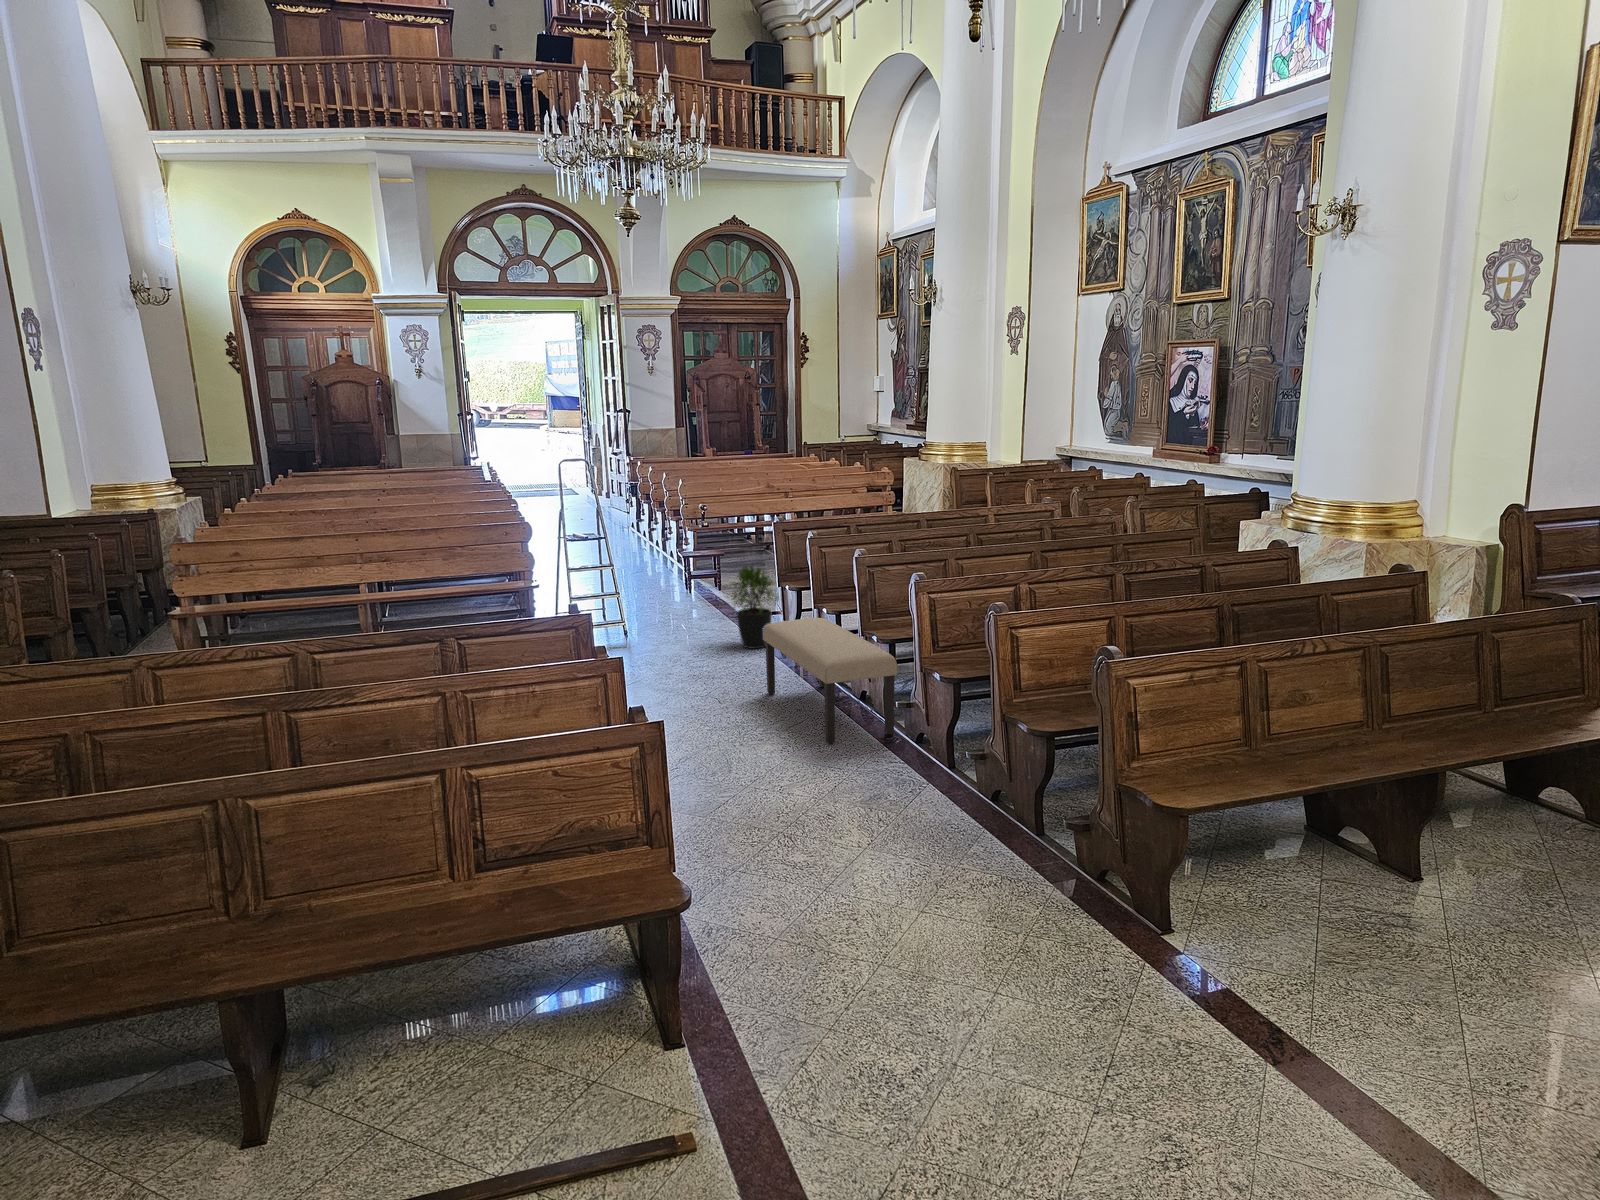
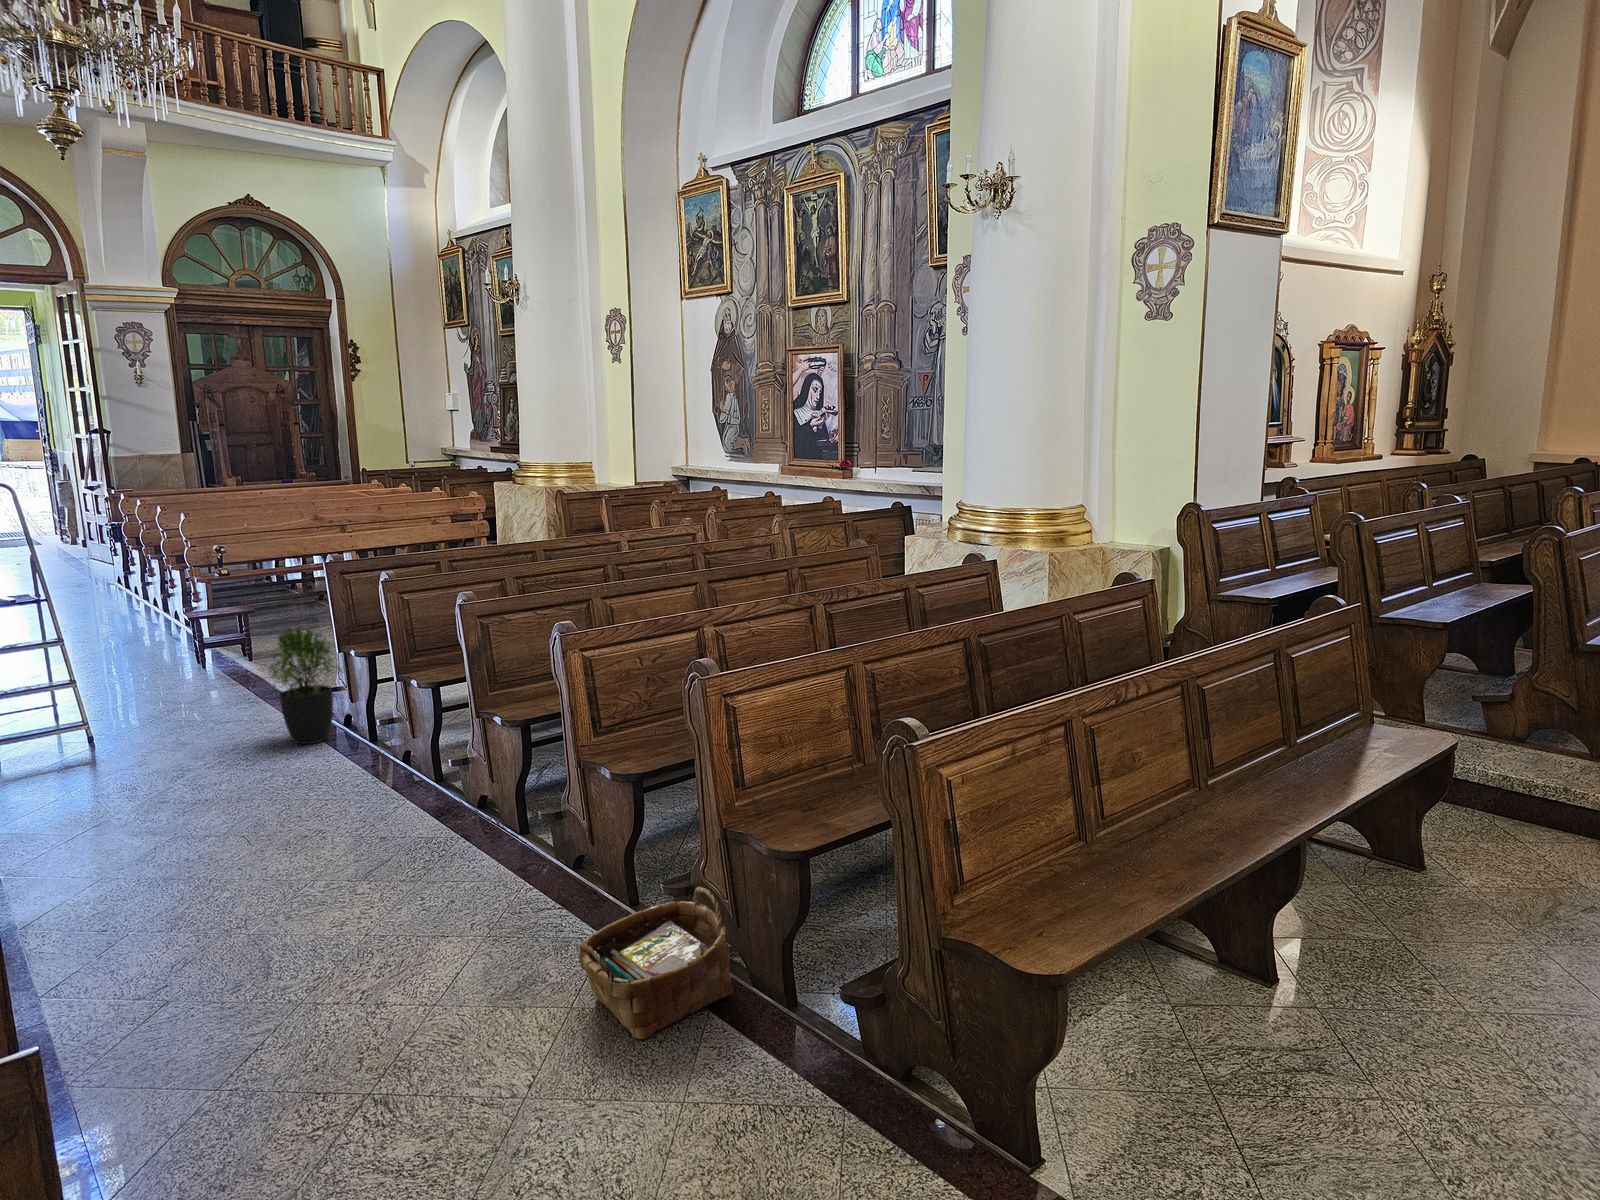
bench: present [763,618,897,744] -> none [322,695,537,887]
woven basket: none [903,755,1002,840] -> present [578,887,732,1039]

